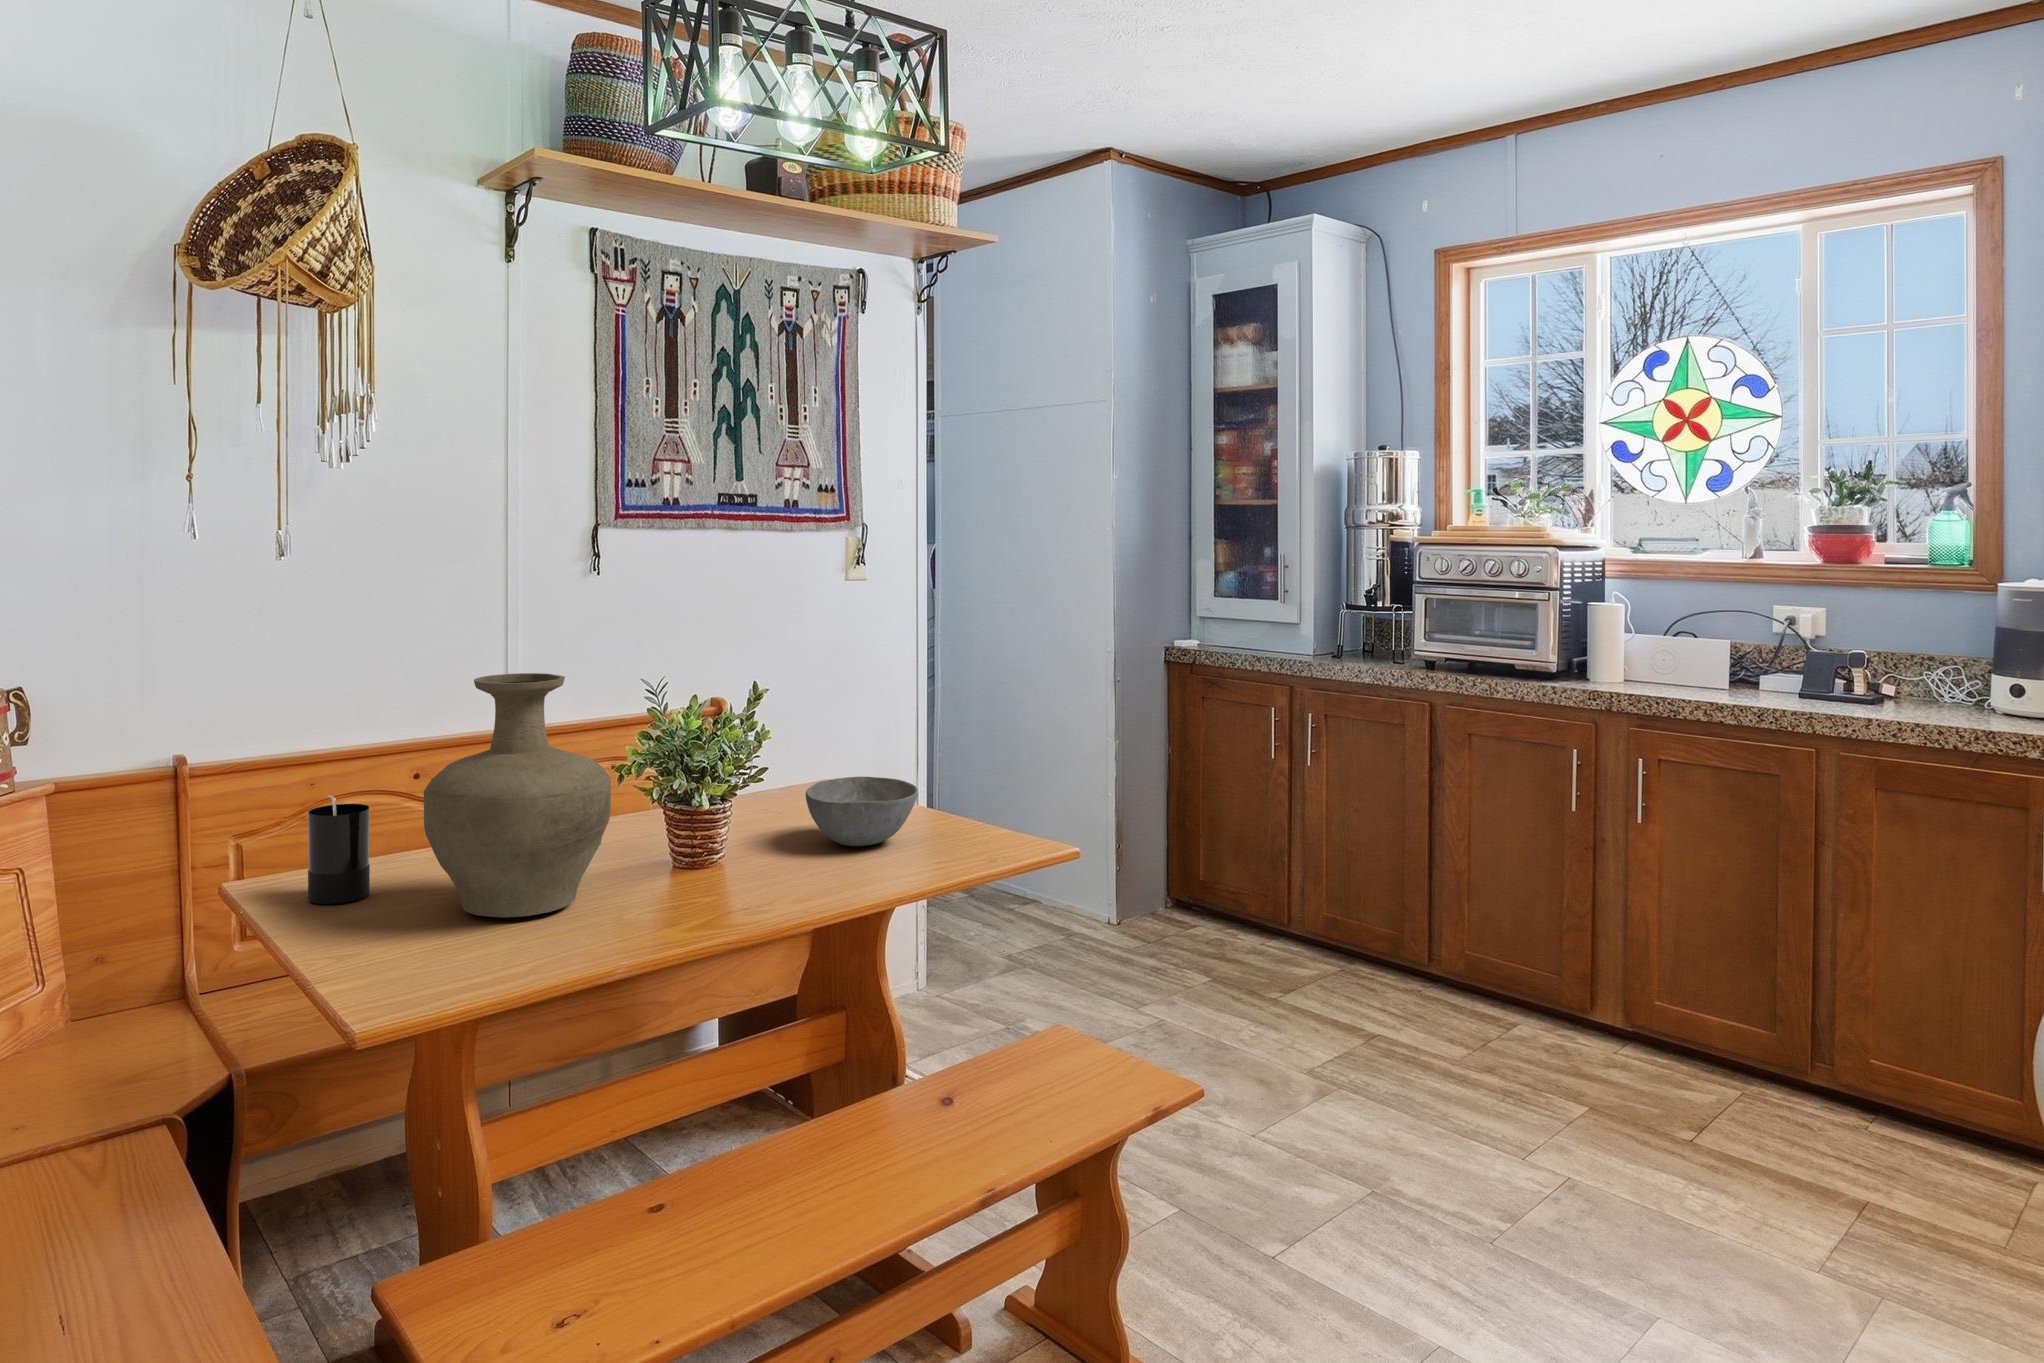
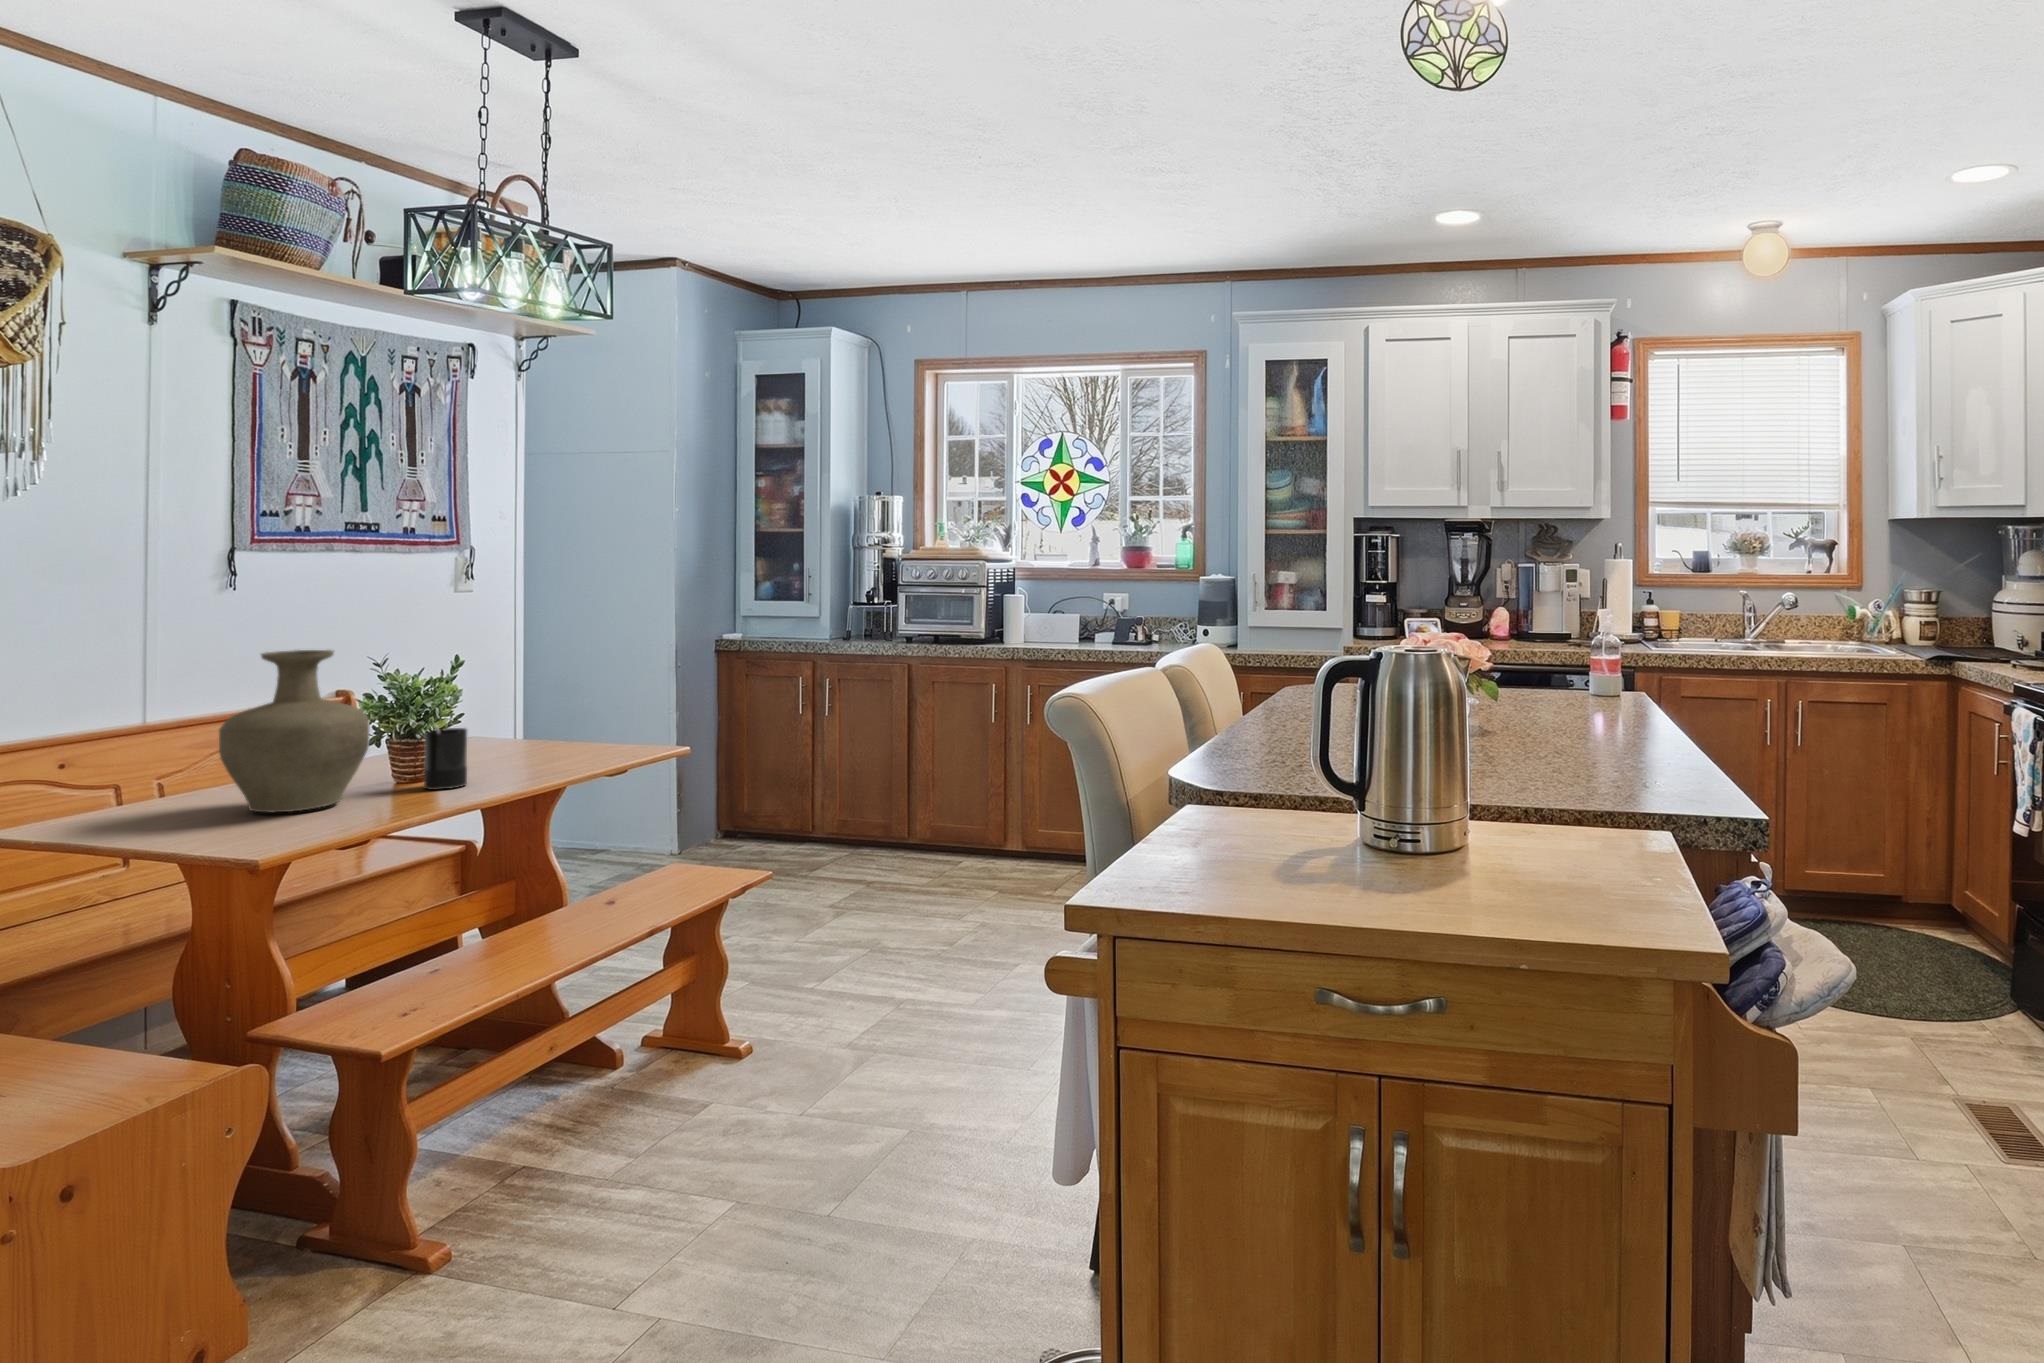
bowl: present [805,777,918,846] -> none [489,718,576,762]
candle: present [308,795,370,904] -> present [424,727,467,790]

